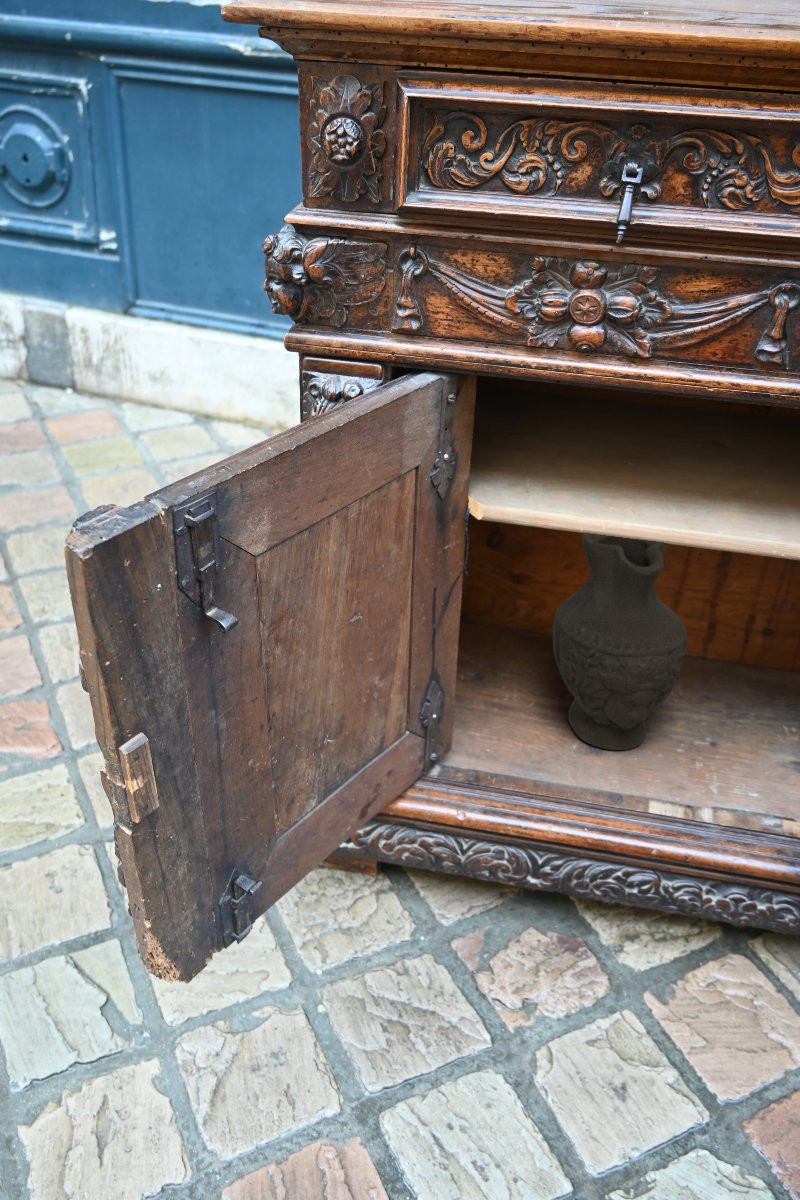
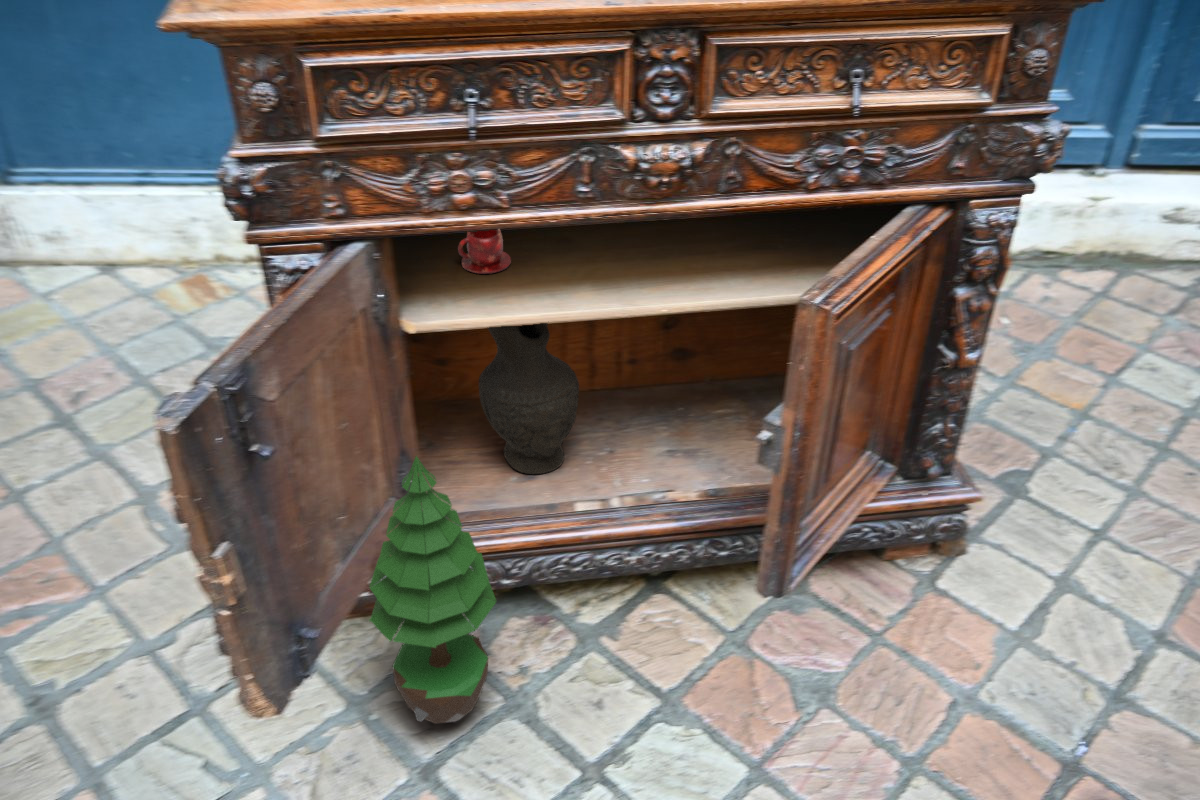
teacup: none [566,407,633,469] -> present [458,229,511,274]
potted tree: none [330,672,508,1057] -> present [369,456,496,723]

